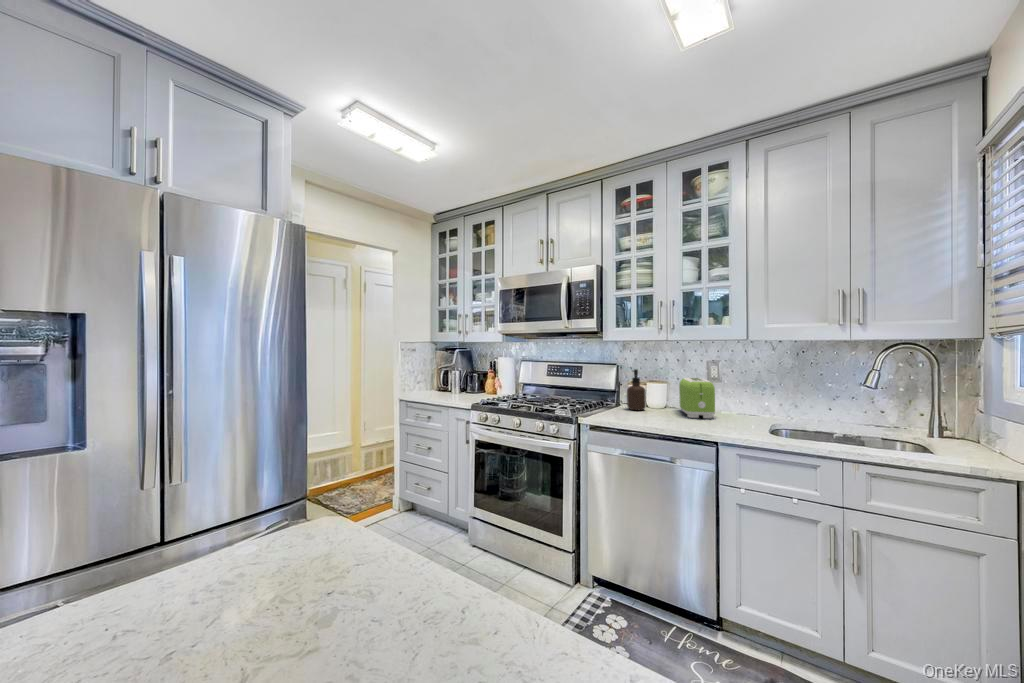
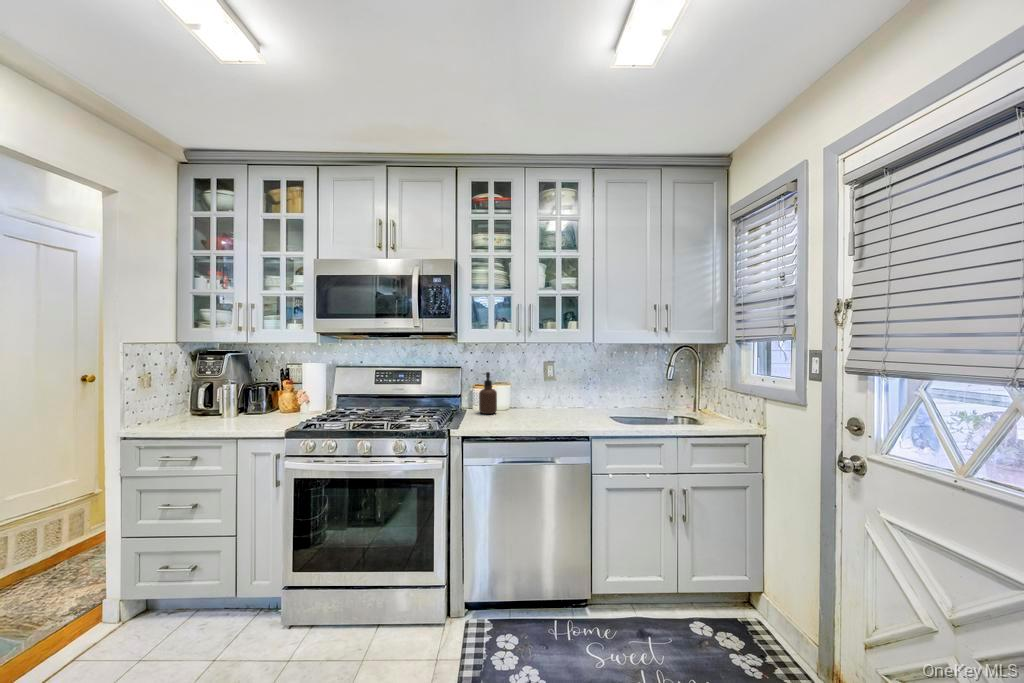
toaster: present [679,378,715,418] -> none [523,377,563,417]

